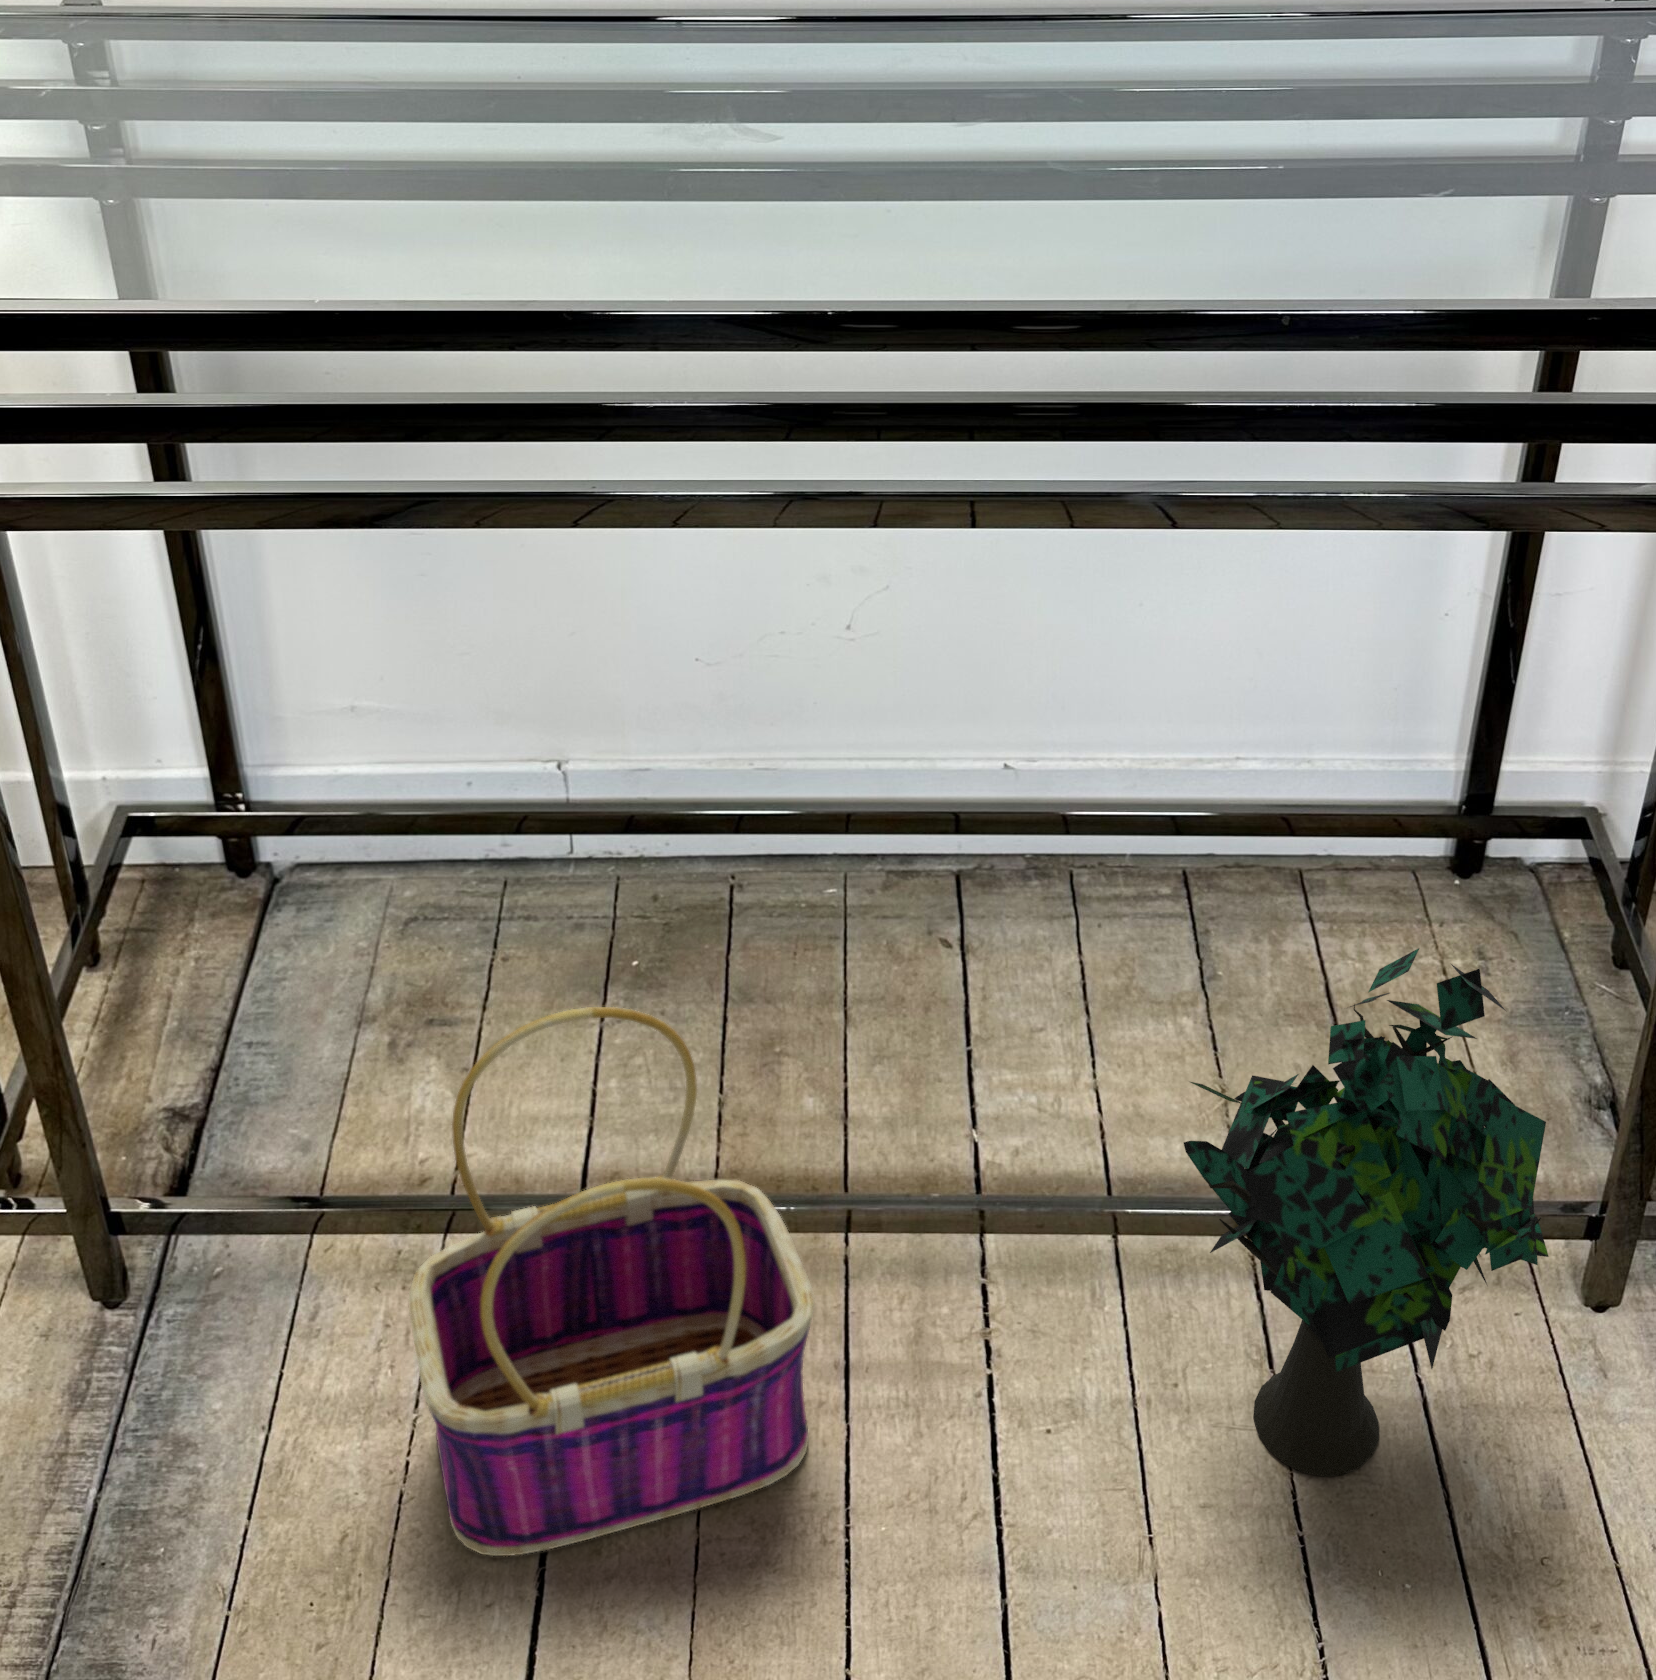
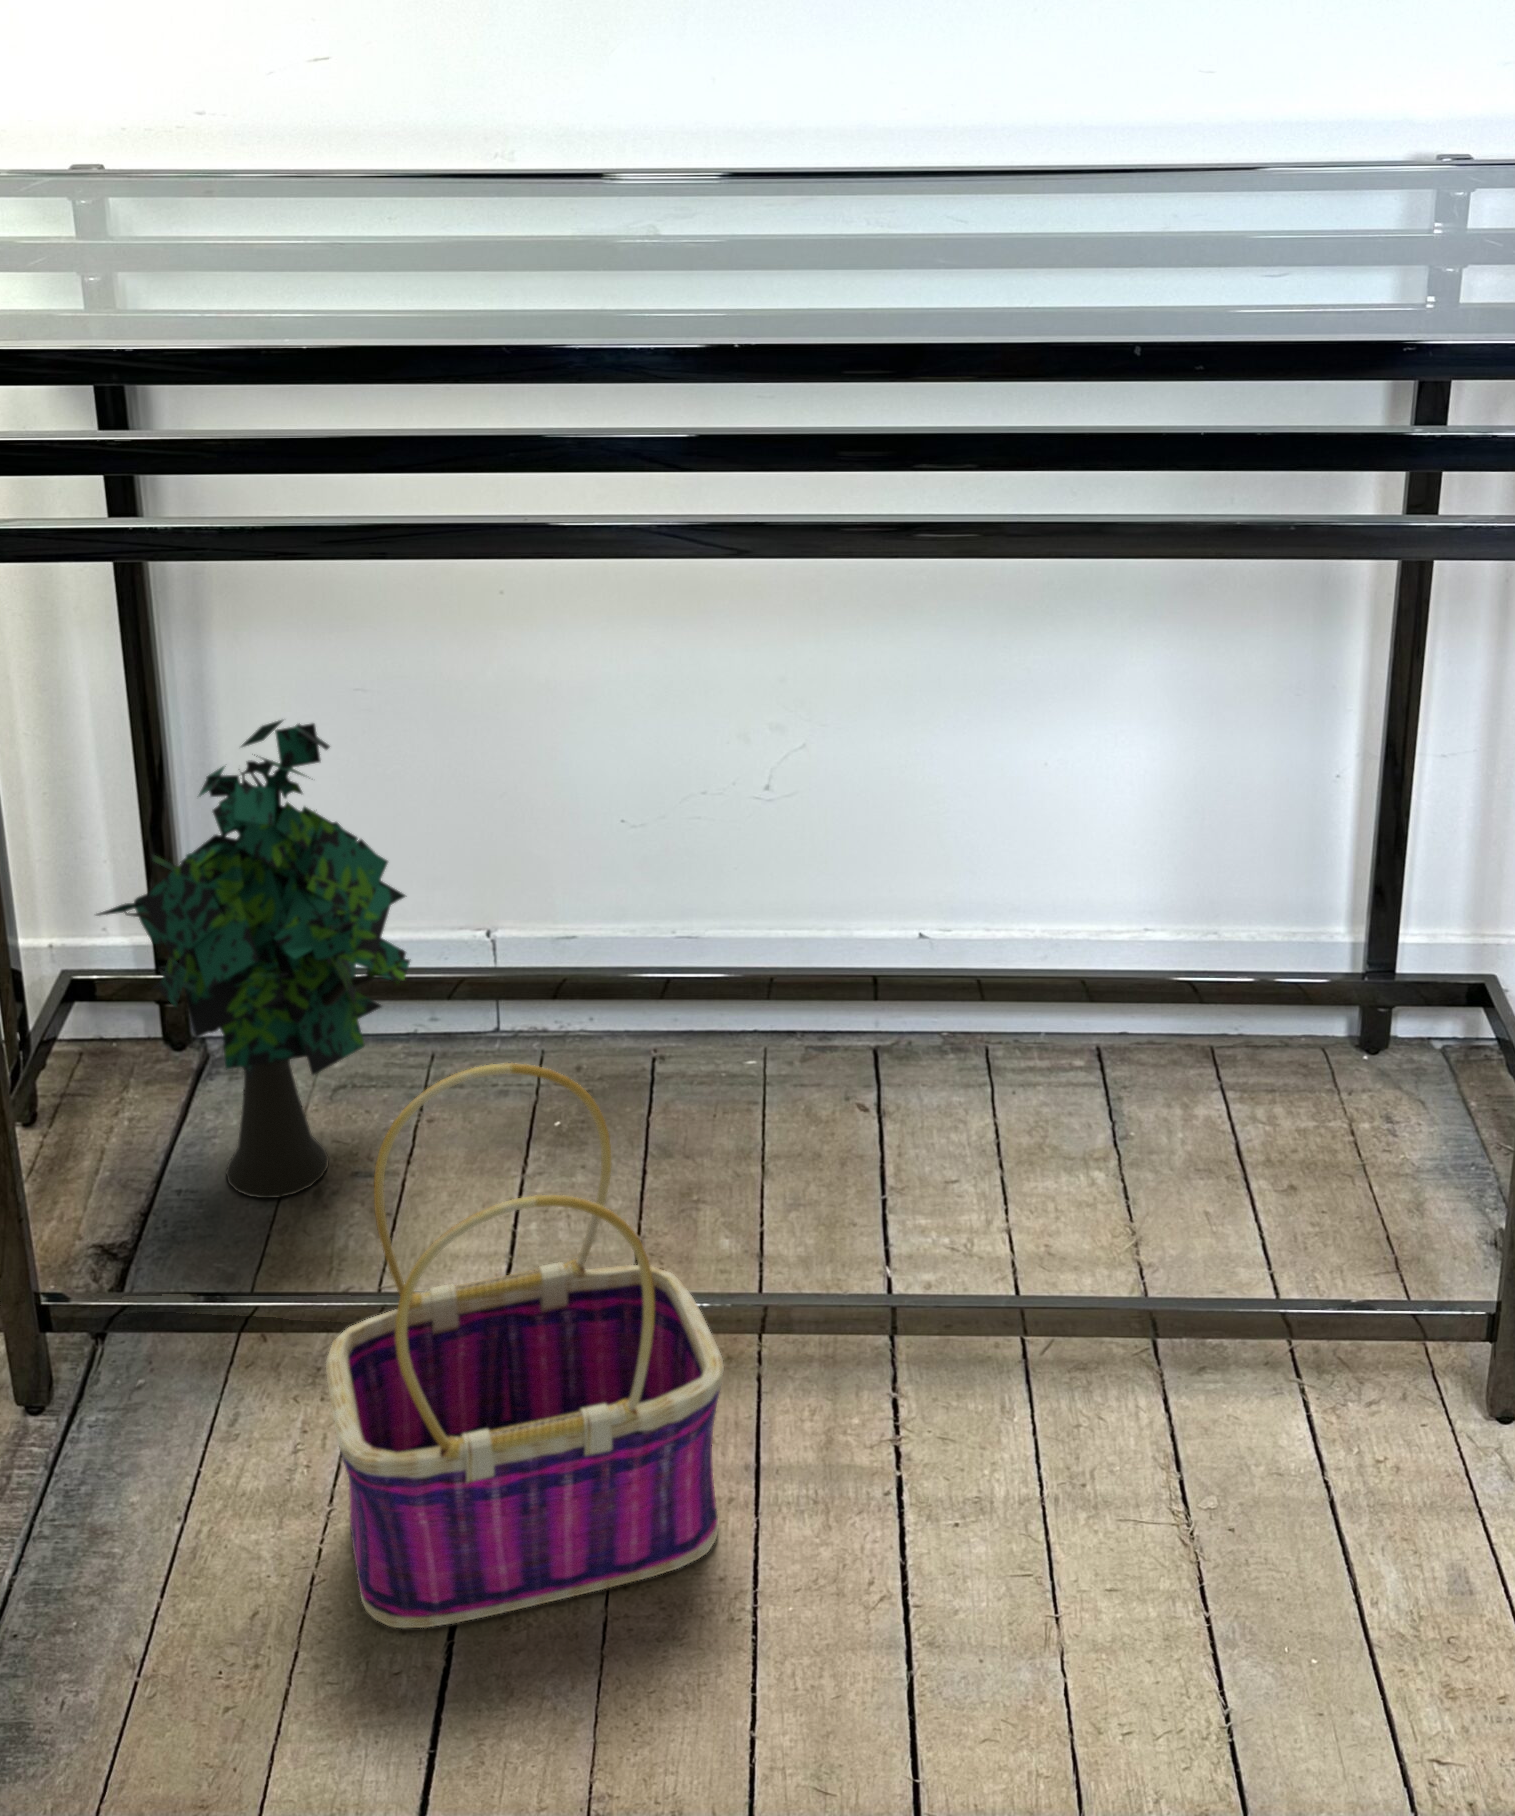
decorative plant: present [1184,948,1549,1476] -> present [97,720,410,1198]

